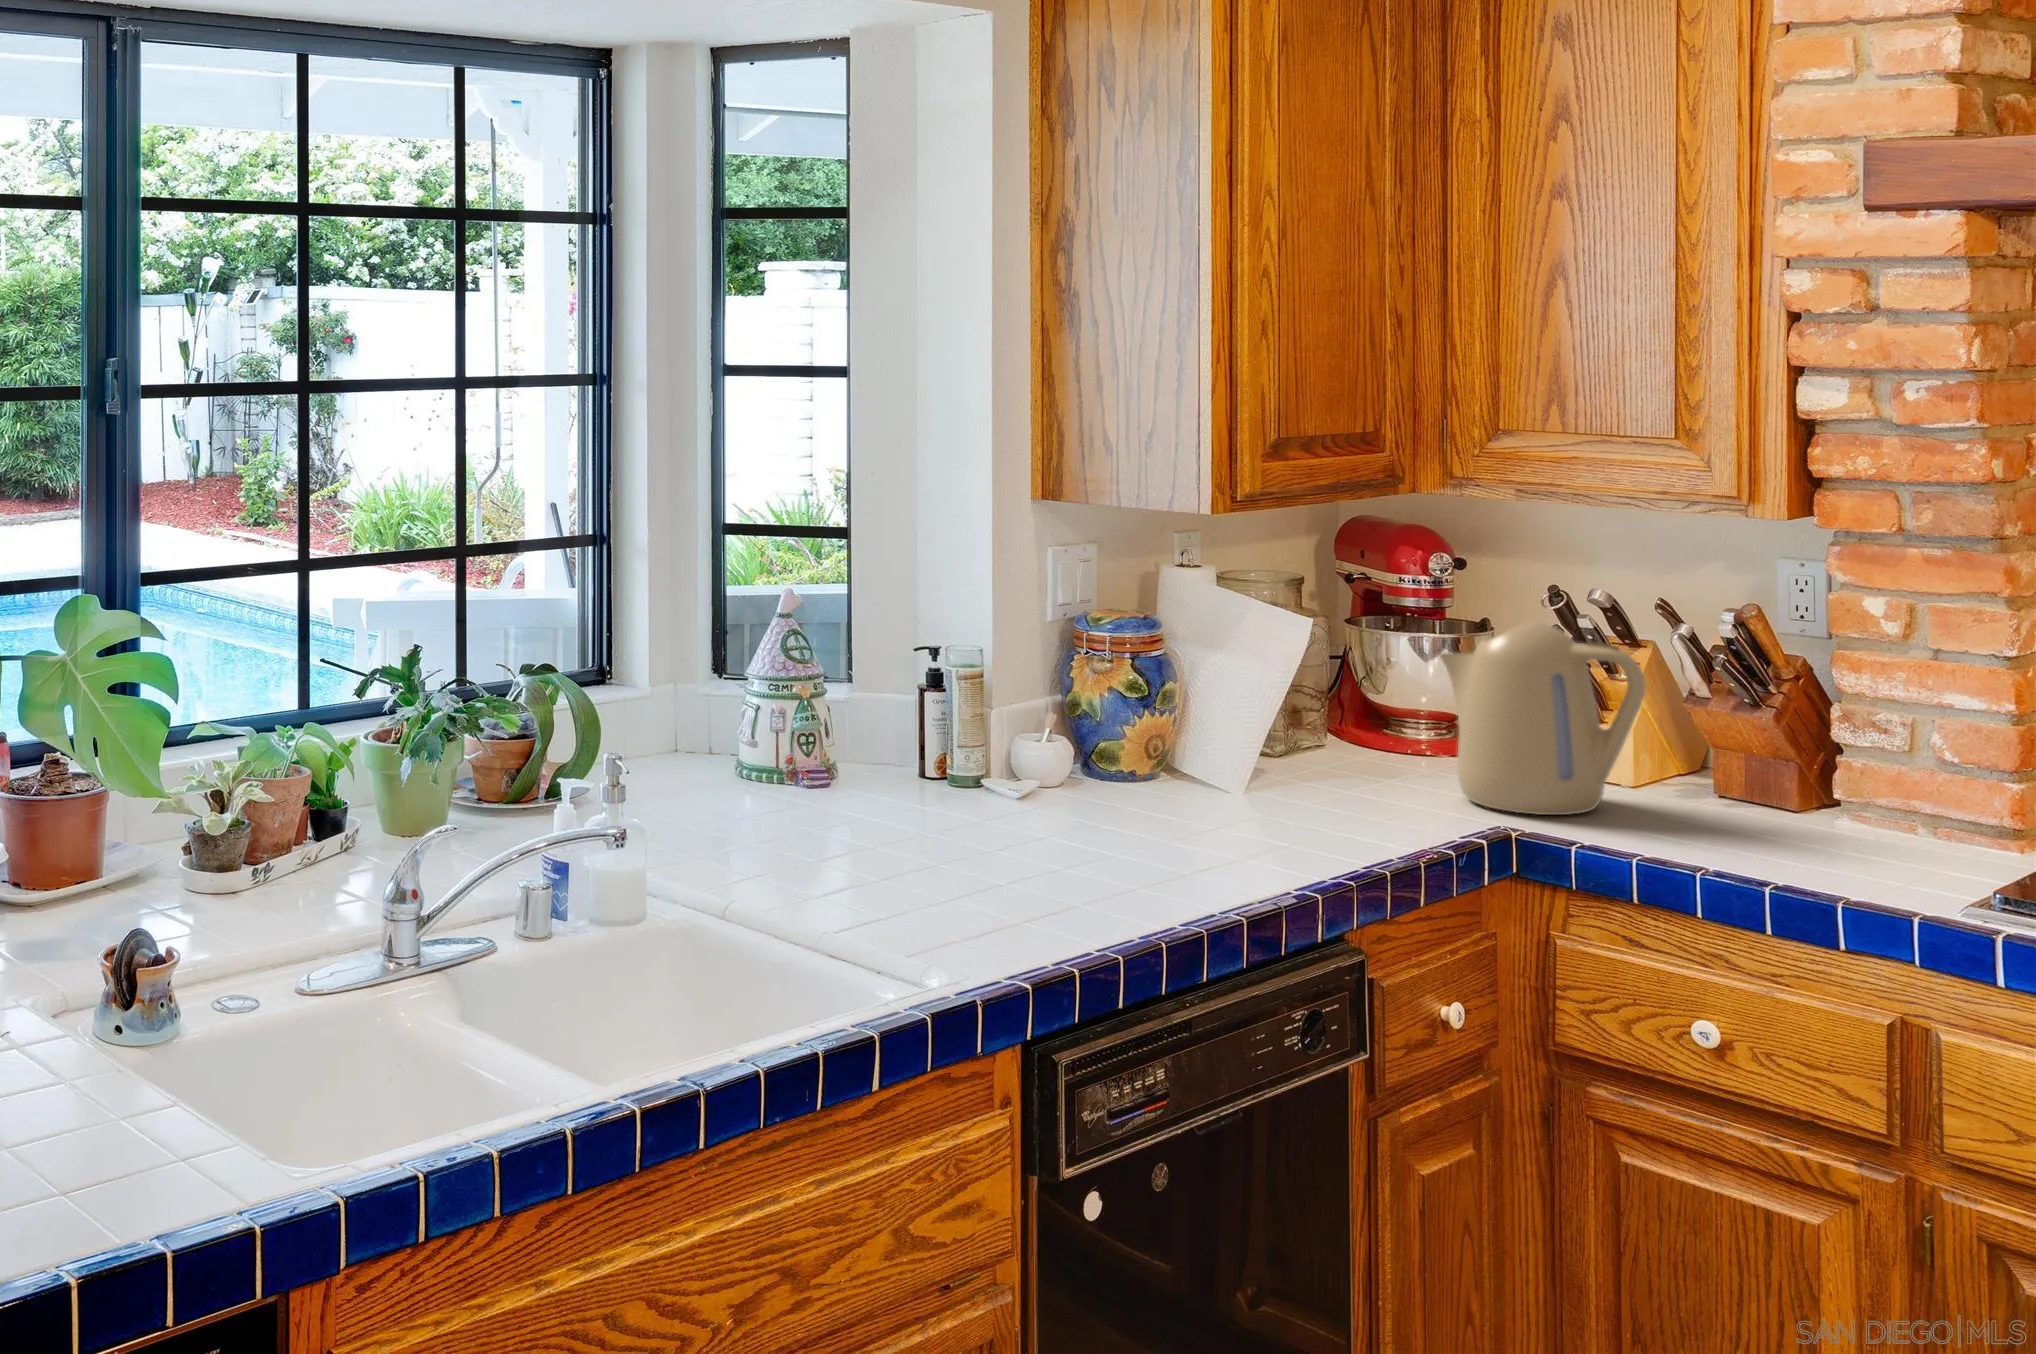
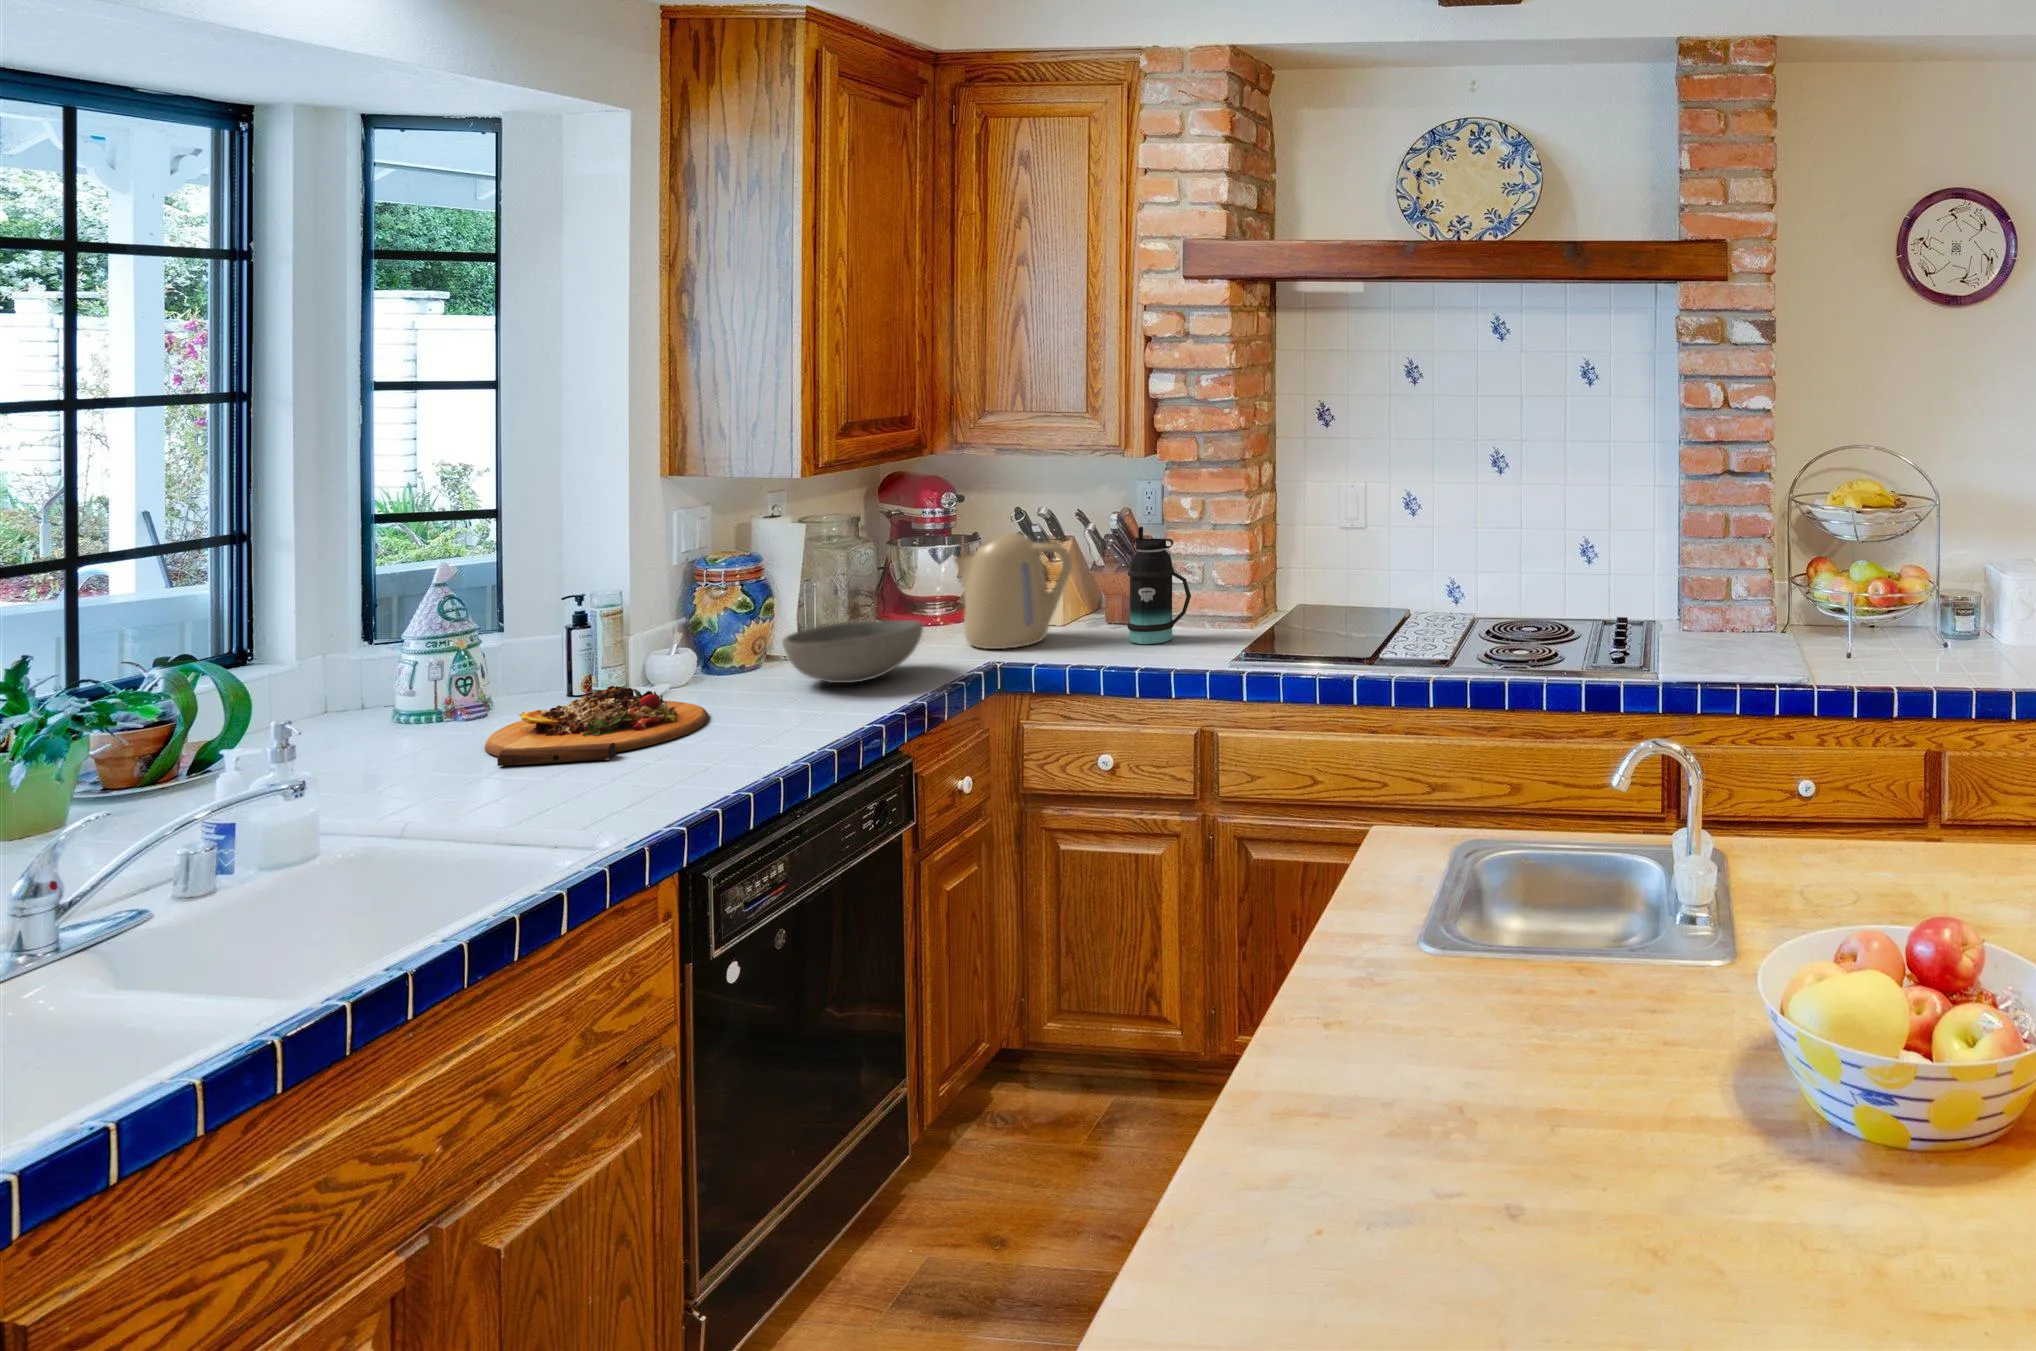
bottle: none [1750,634,1883,851] -> present [1127,527,1191,644]
bowl: none [1178,733,1385,827] -> present [782,620,923,683]
cutting board: none [822,774,1078,872] -> present [485,686,709,766]

